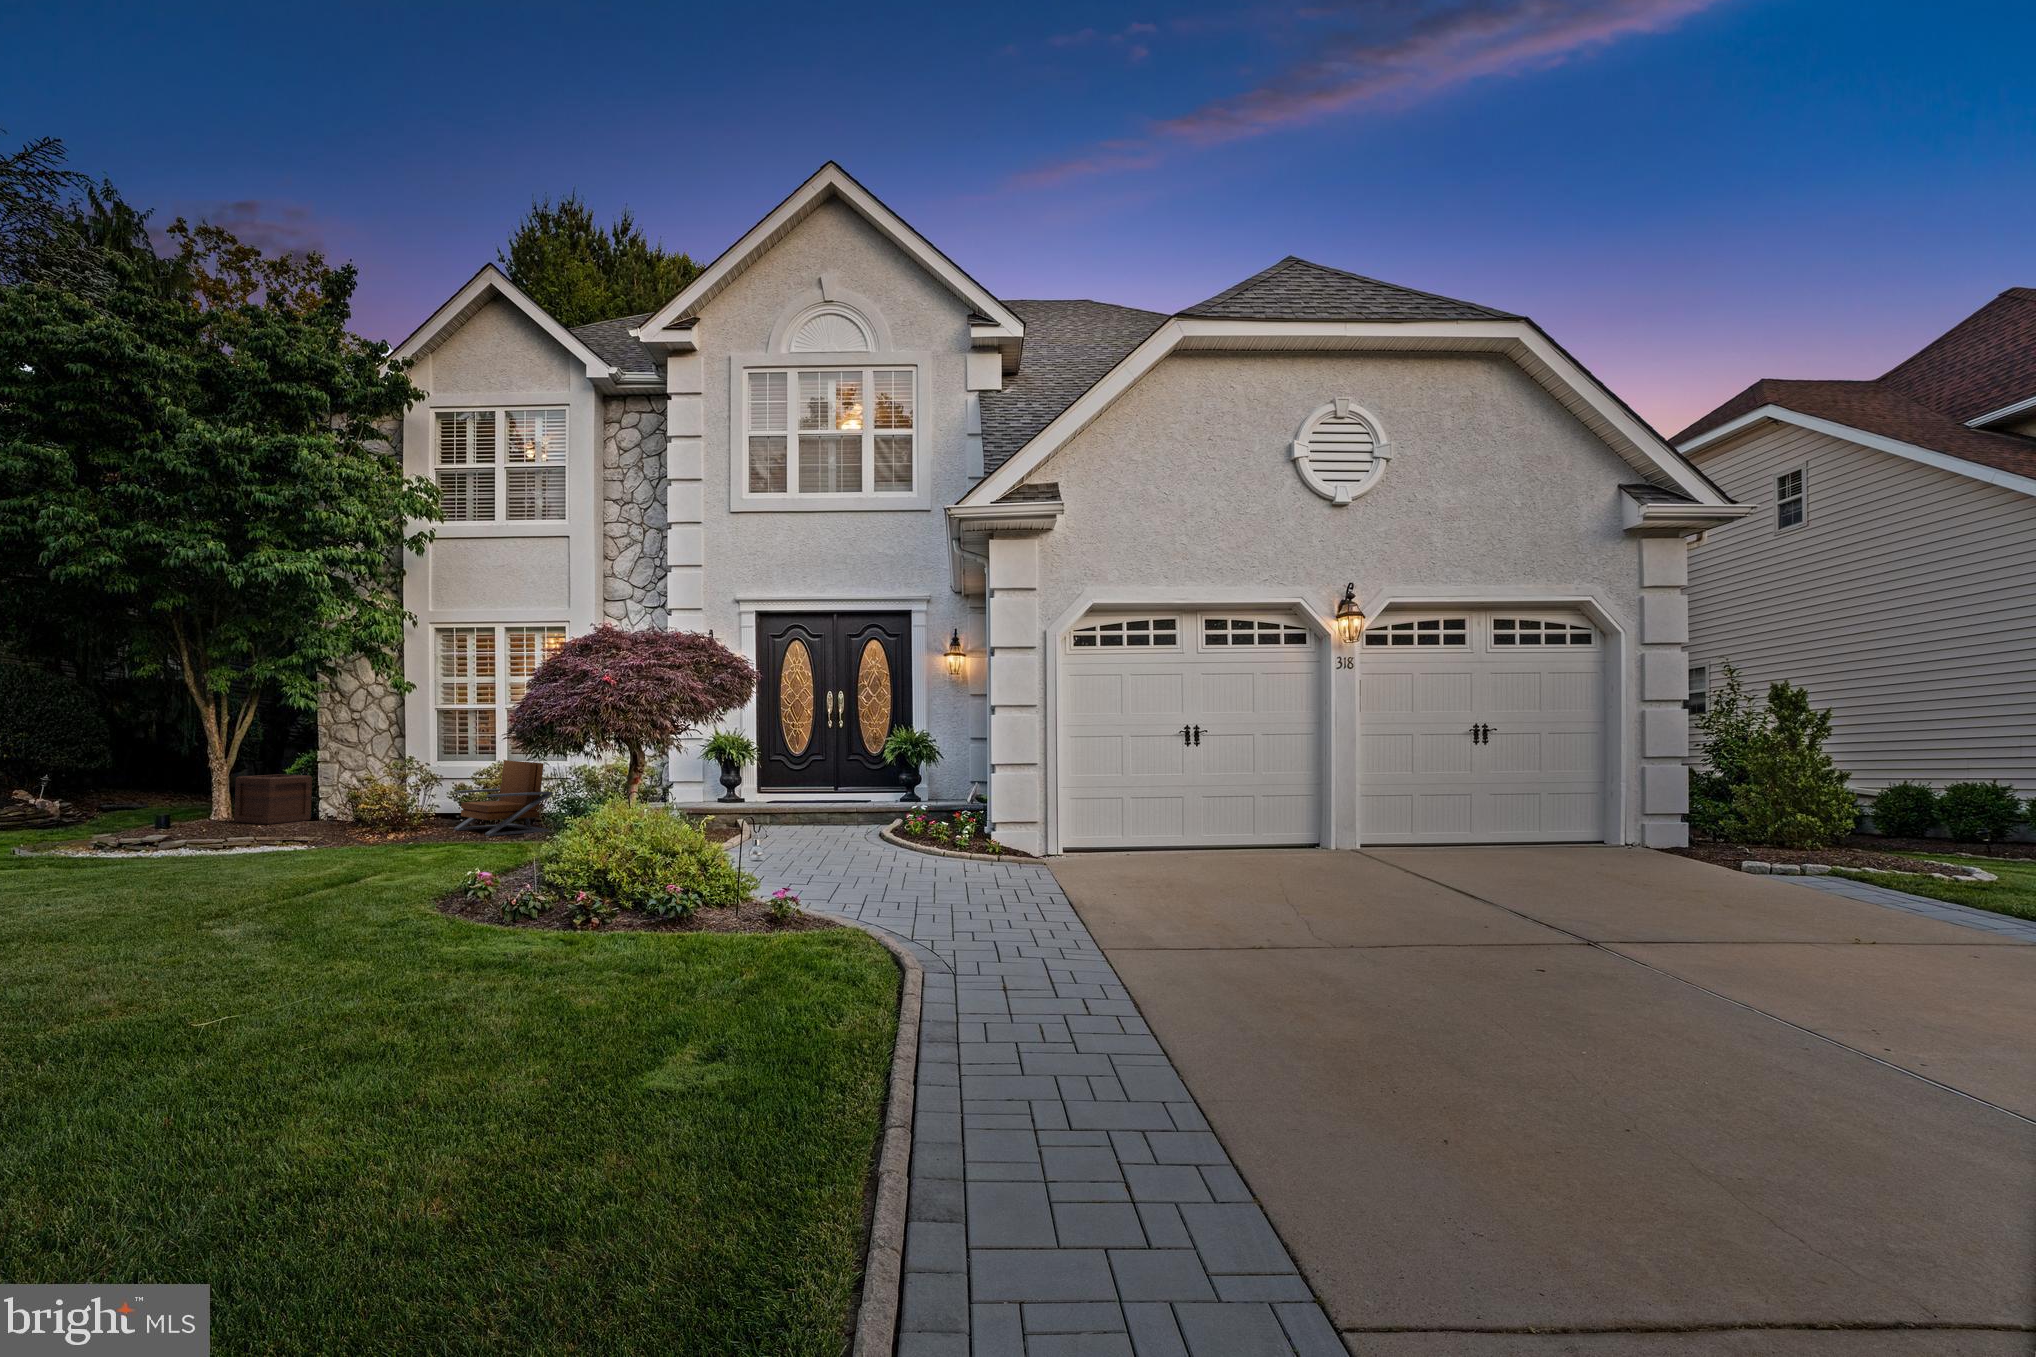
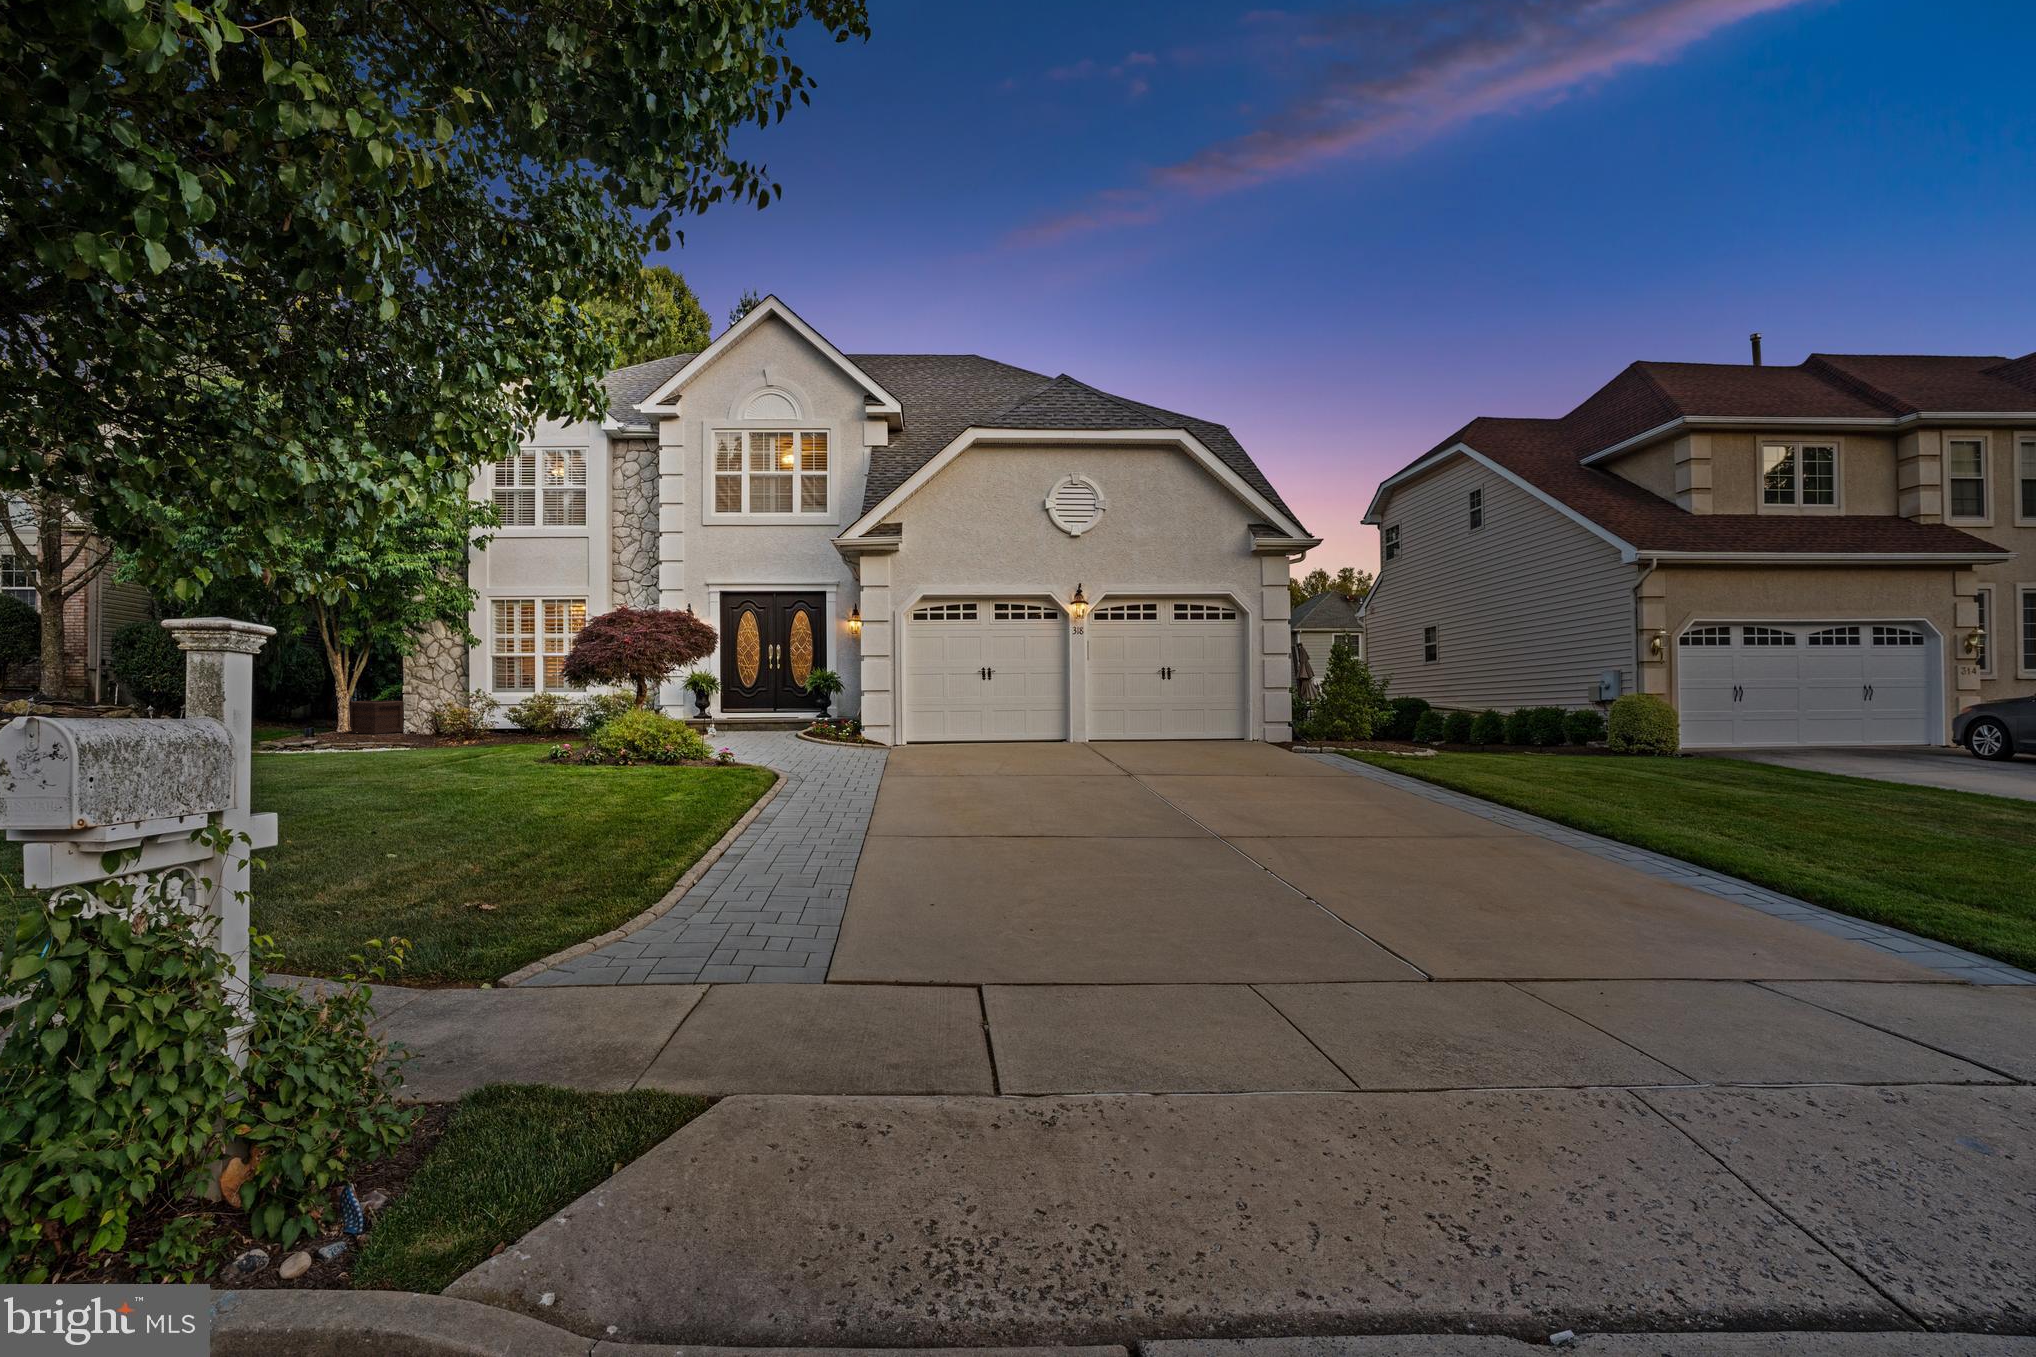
lounge chair: present [454,760,553,836] -> none [512,690,581,740]

